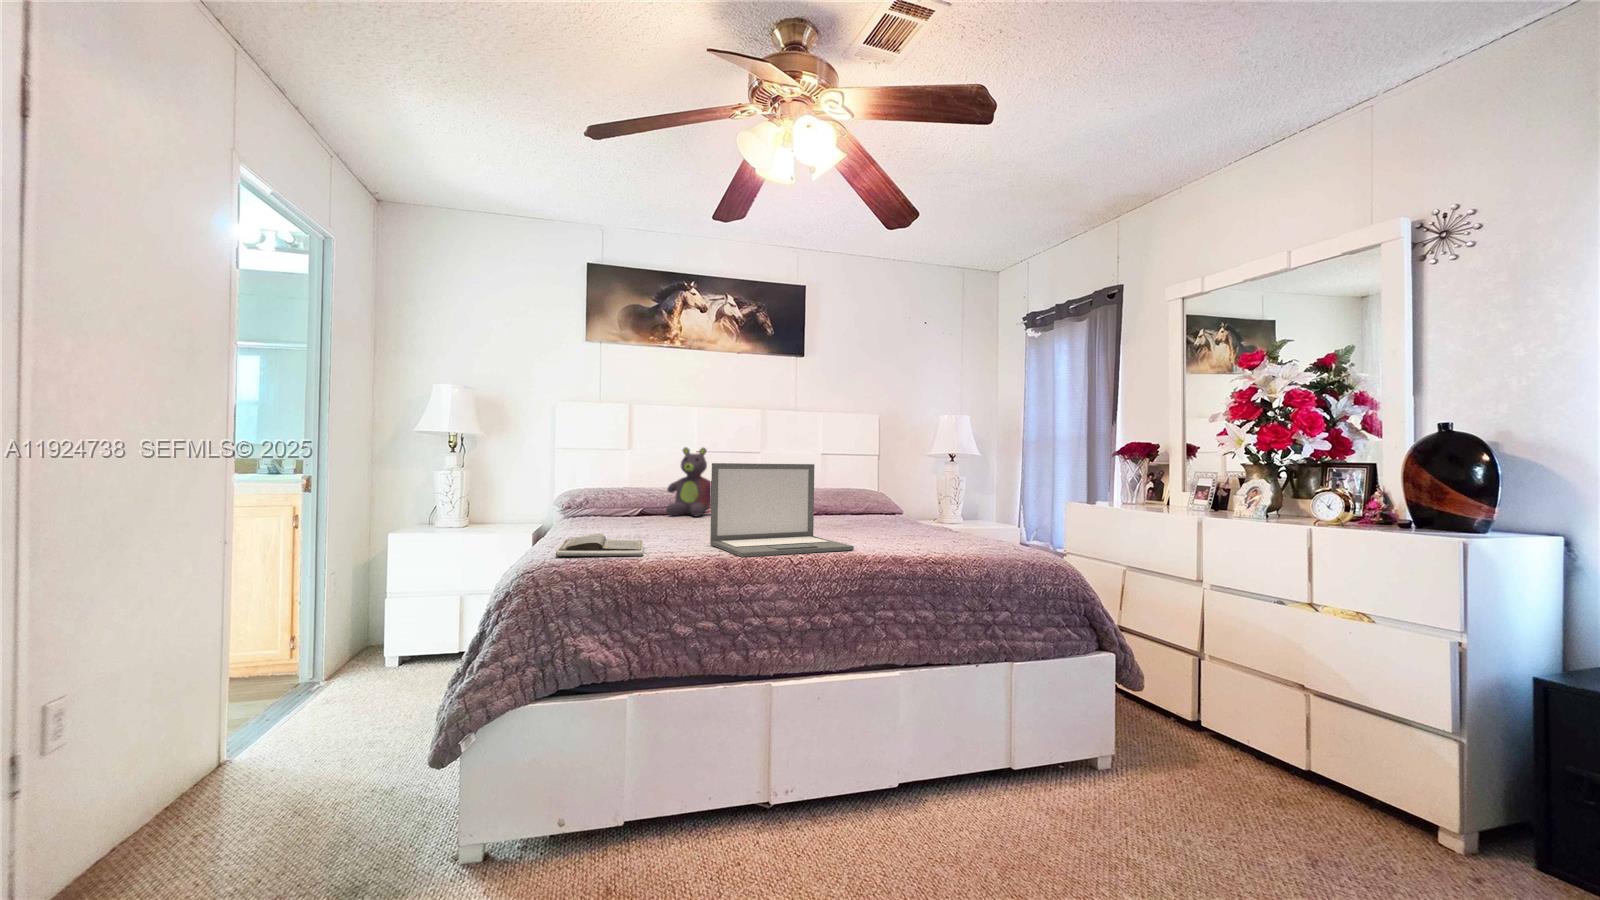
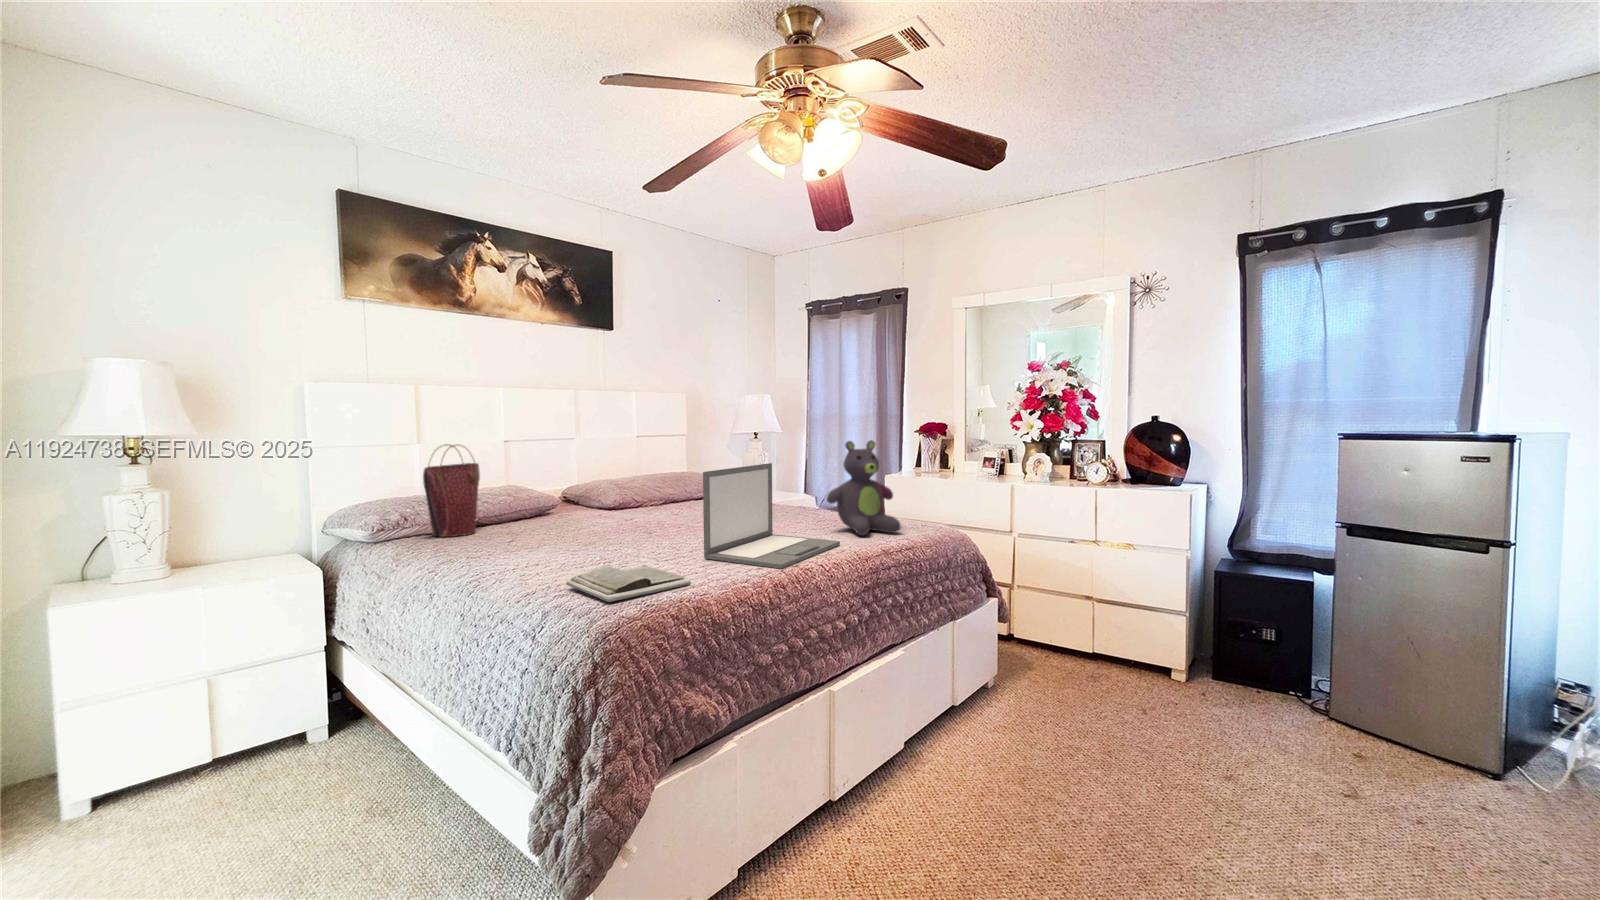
handbag: none [591,445,640,518] -> present [423,444,480,537]
stuffed bear: present [666,447,711,516] -> present [827,440,900,535]

